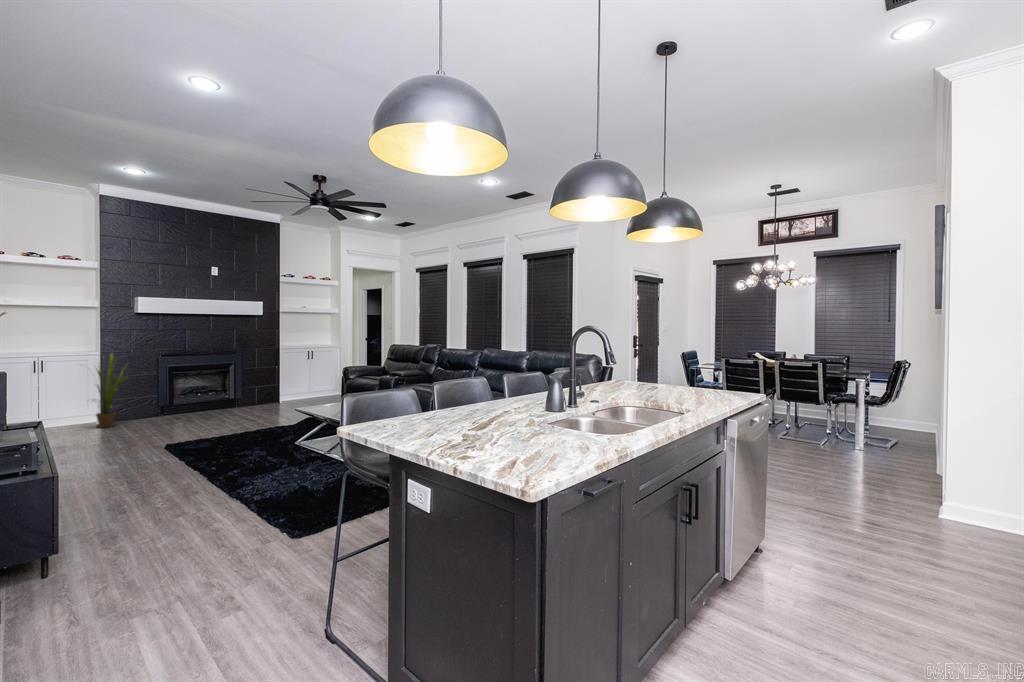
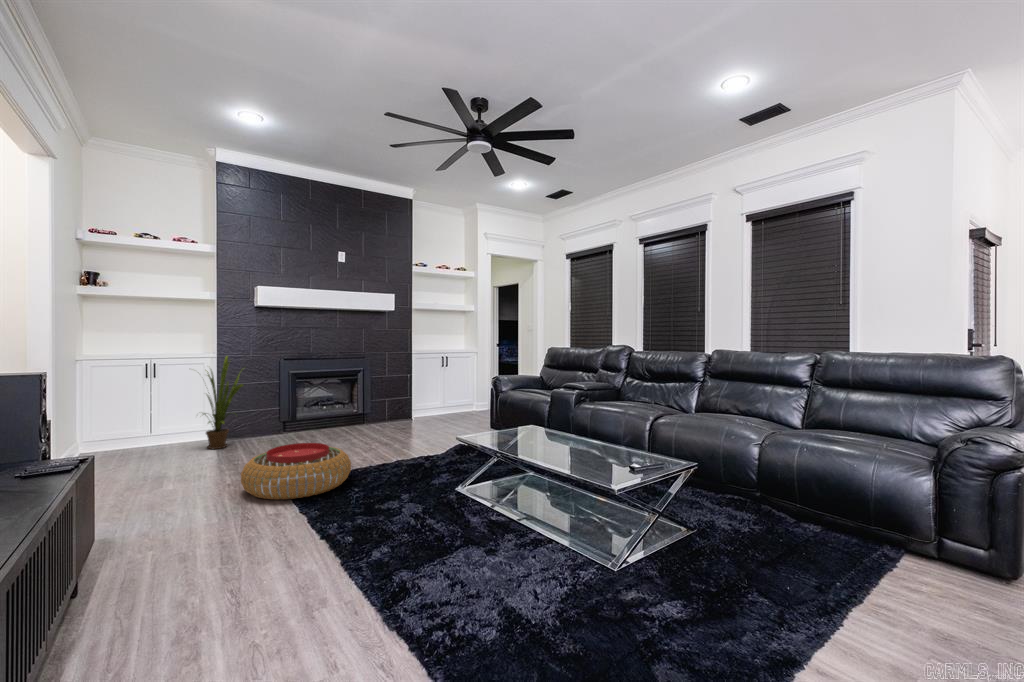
pouf: none [134,418,218,453] -> present [241,443,351,500]

